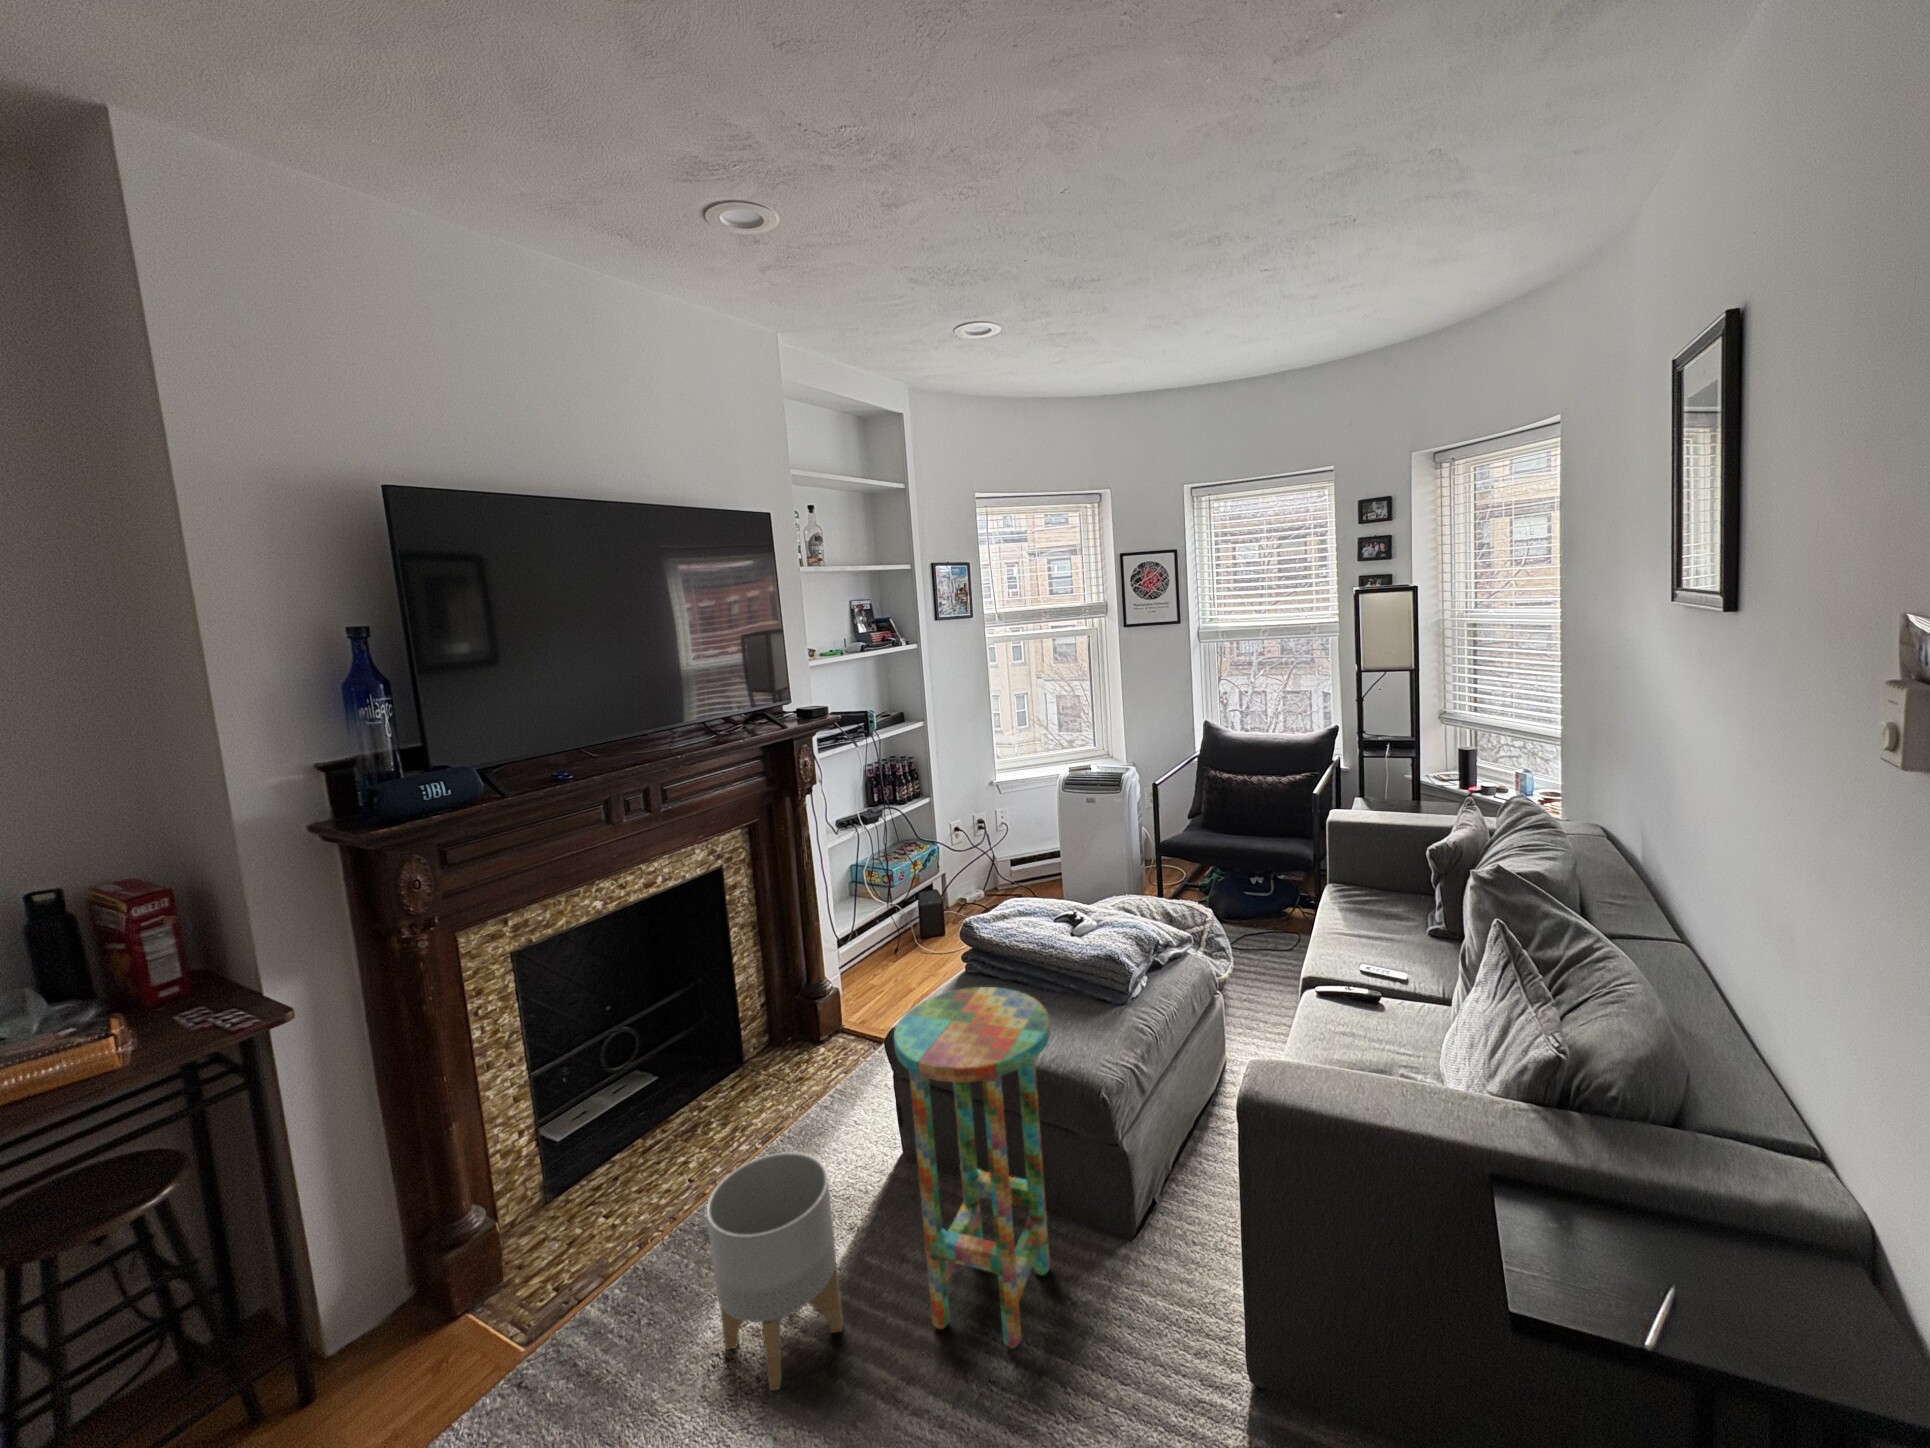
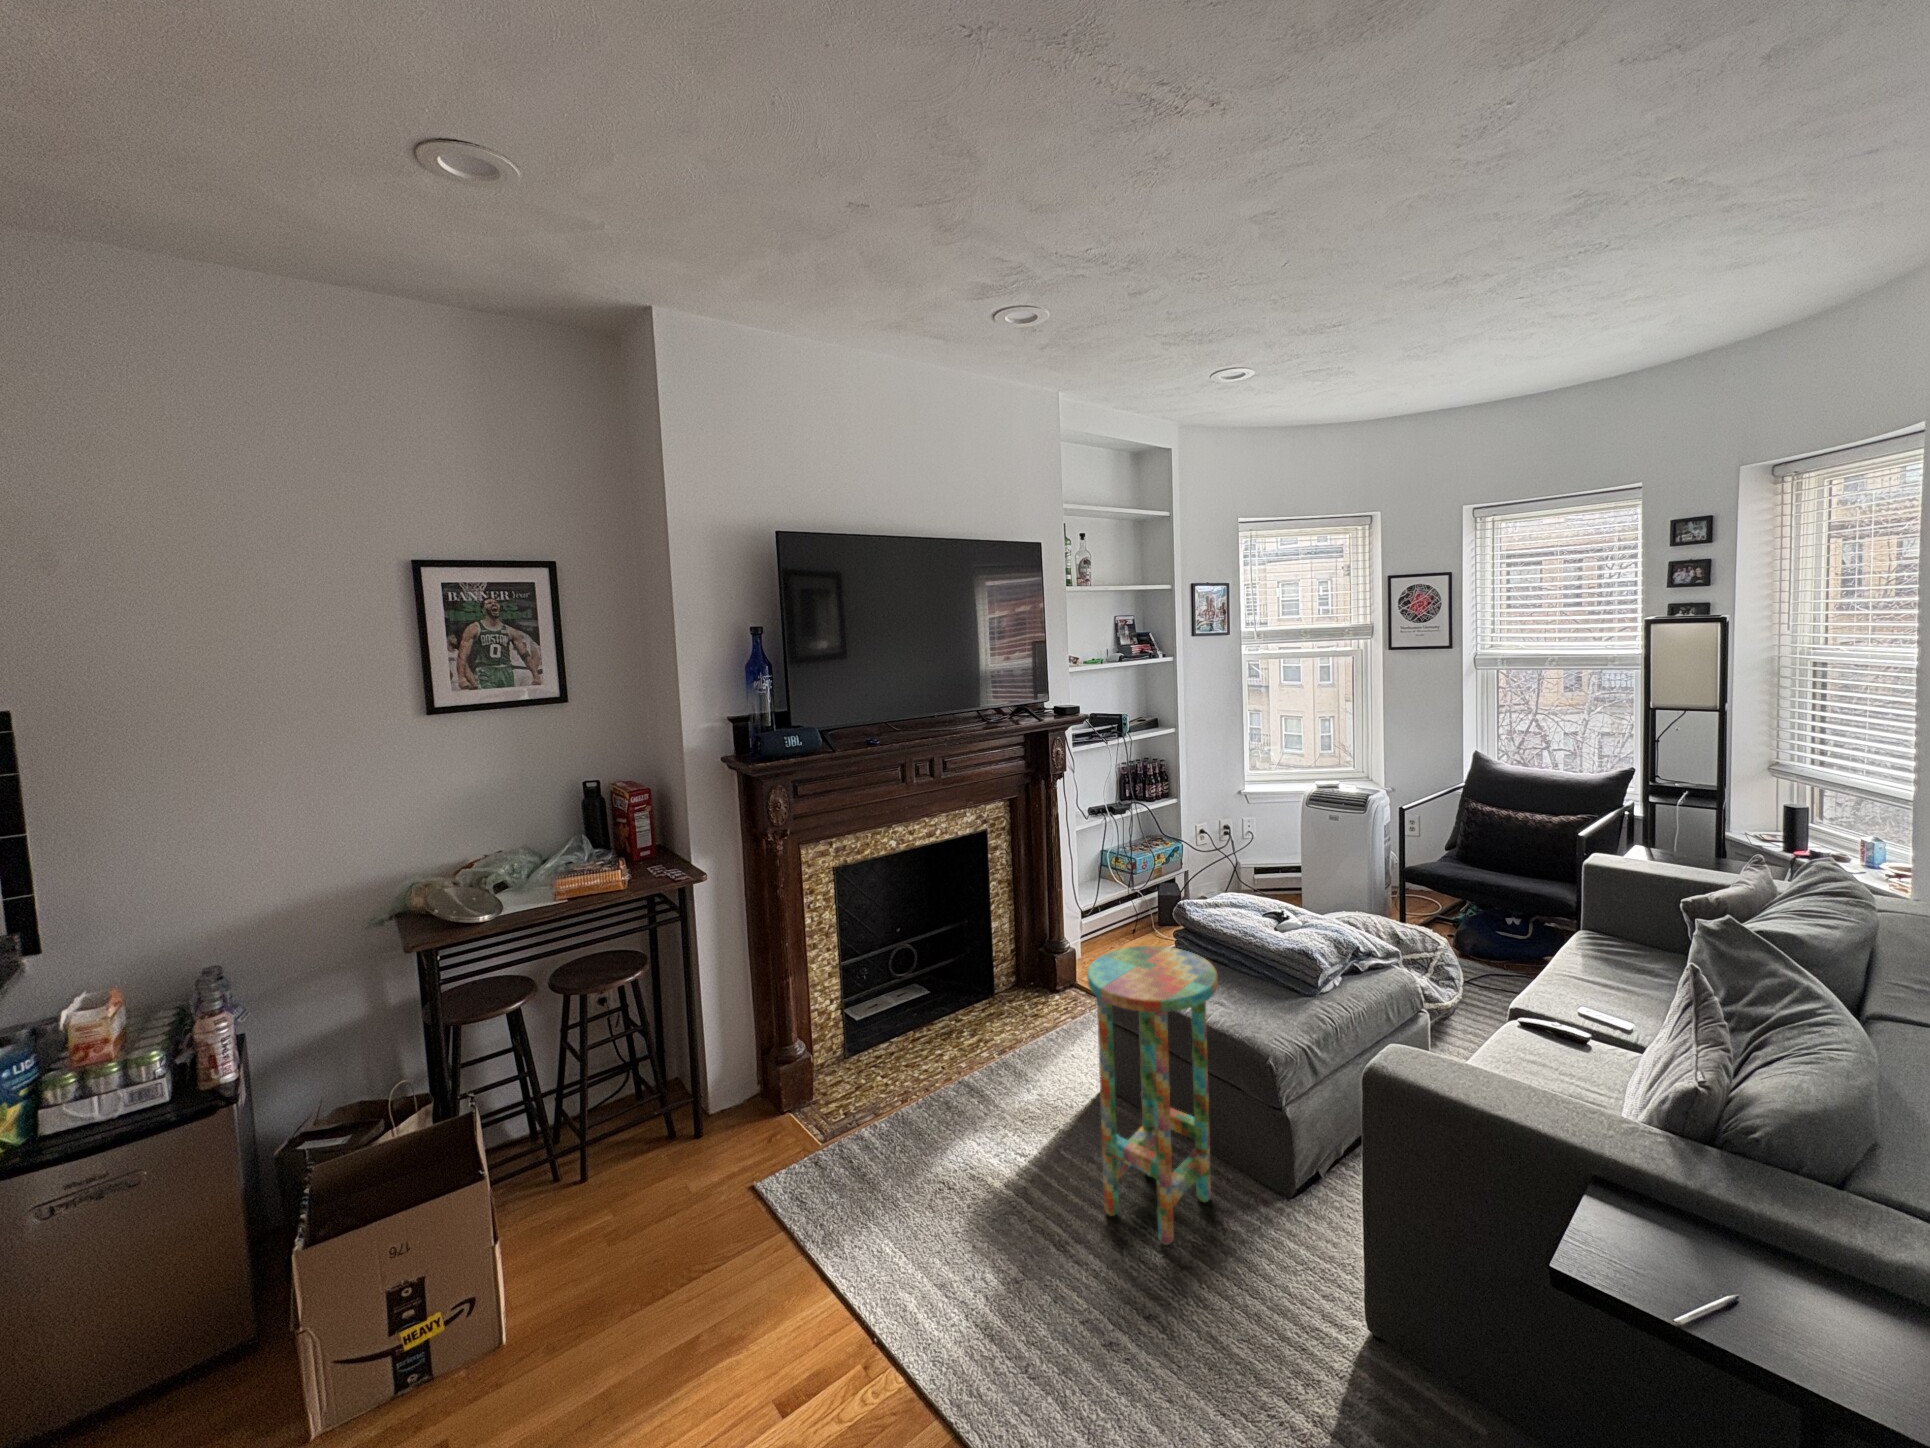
planter: present [707,1152,843,1390] -> none [943,1047,1037,1220]

